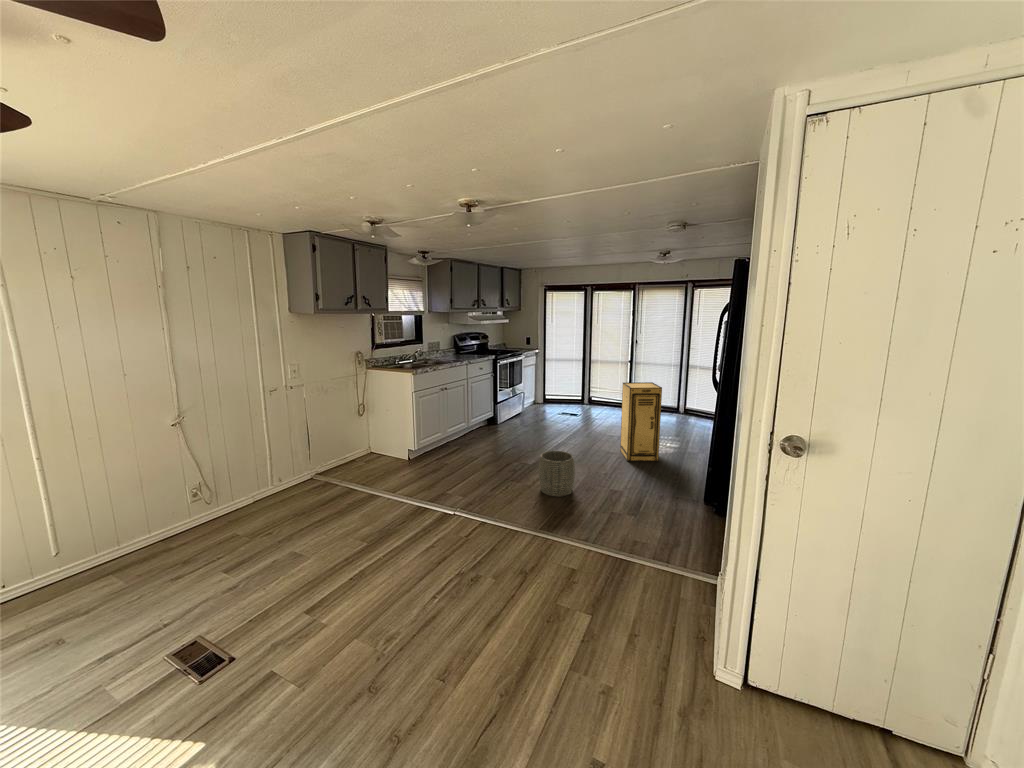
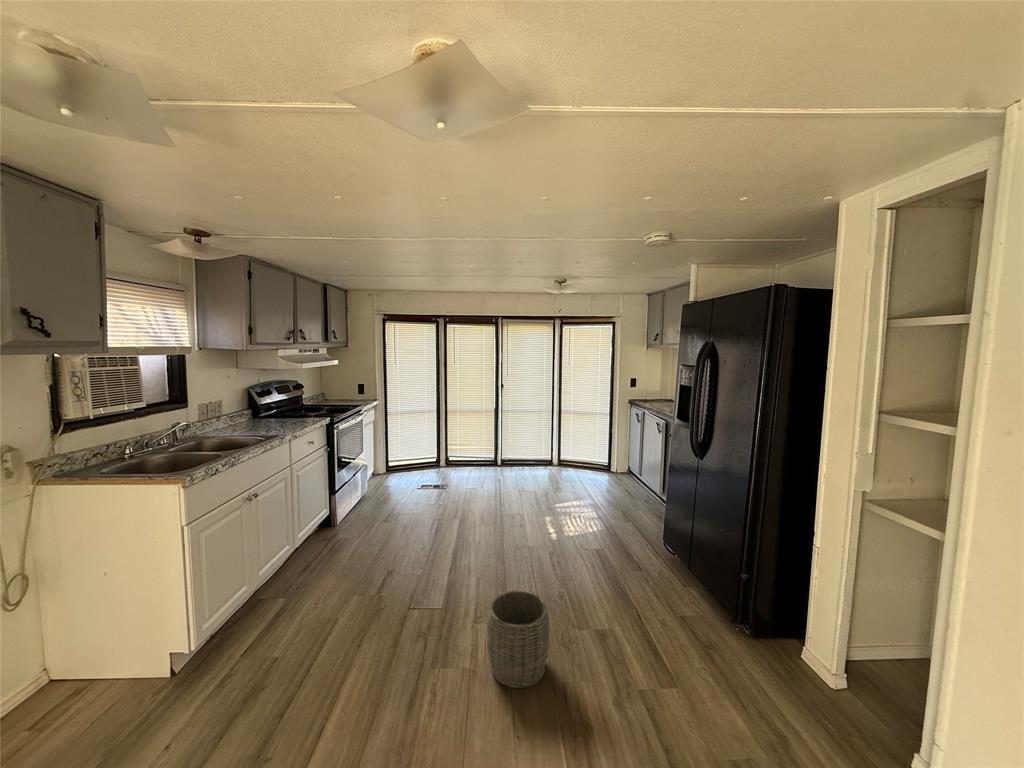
storage cabinet: present [620,382,662,461] -> none [540,445,599,561]

